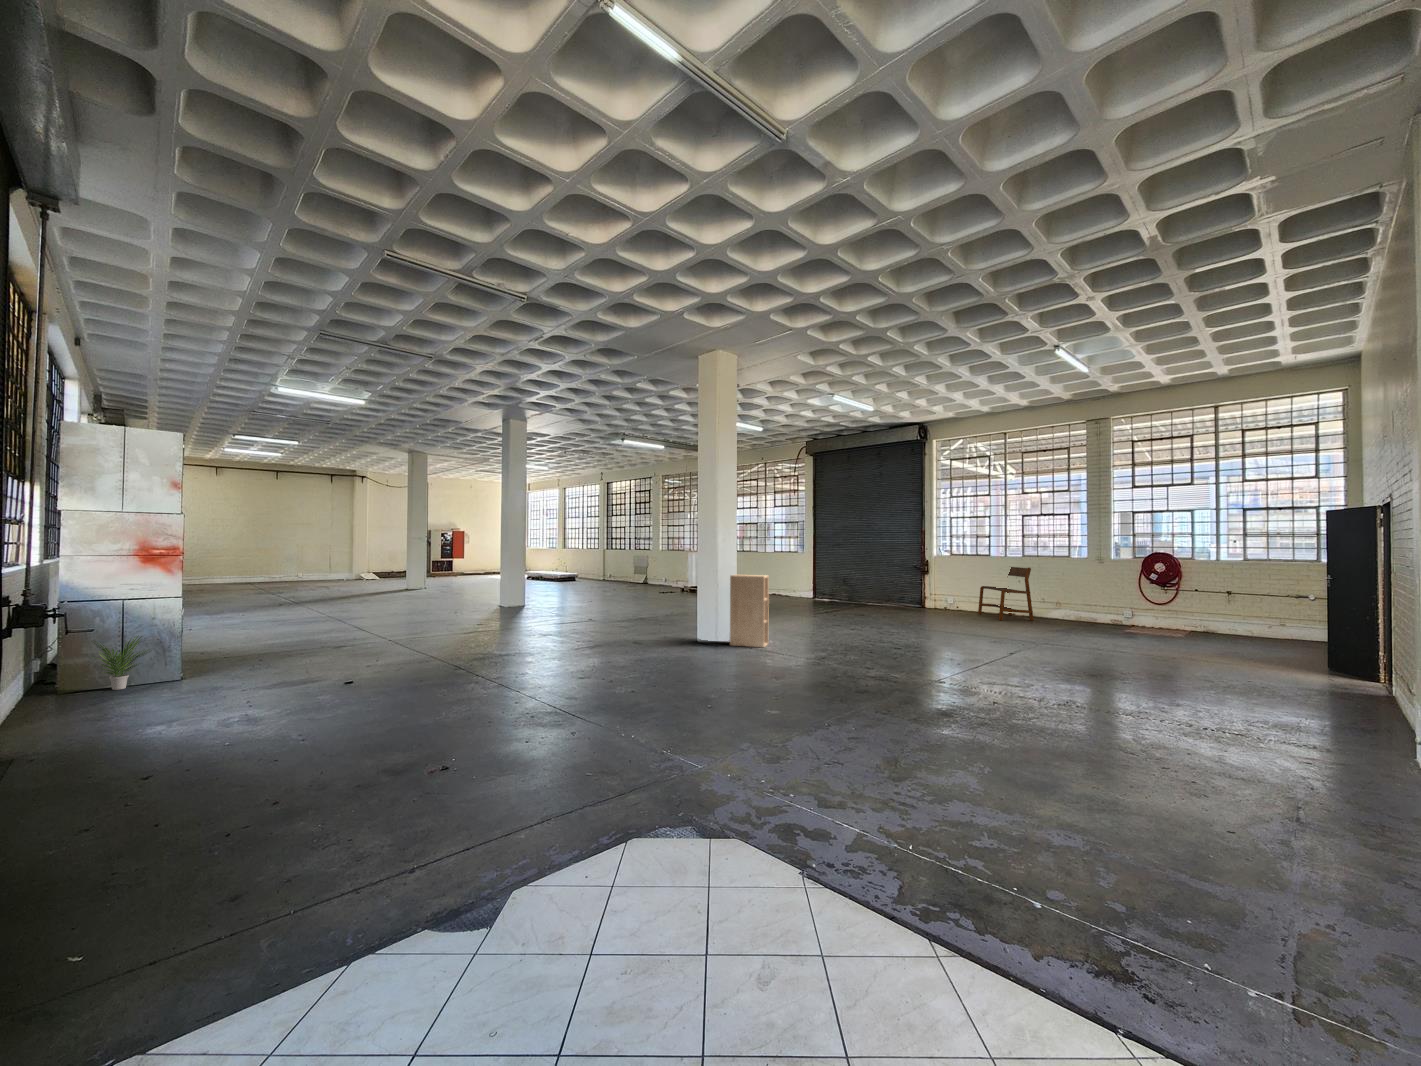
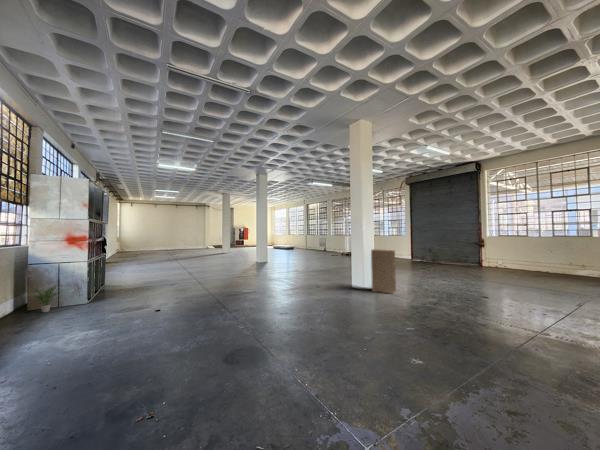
bench: present [978,567,1034,621] -> none [520,242,566,276]

